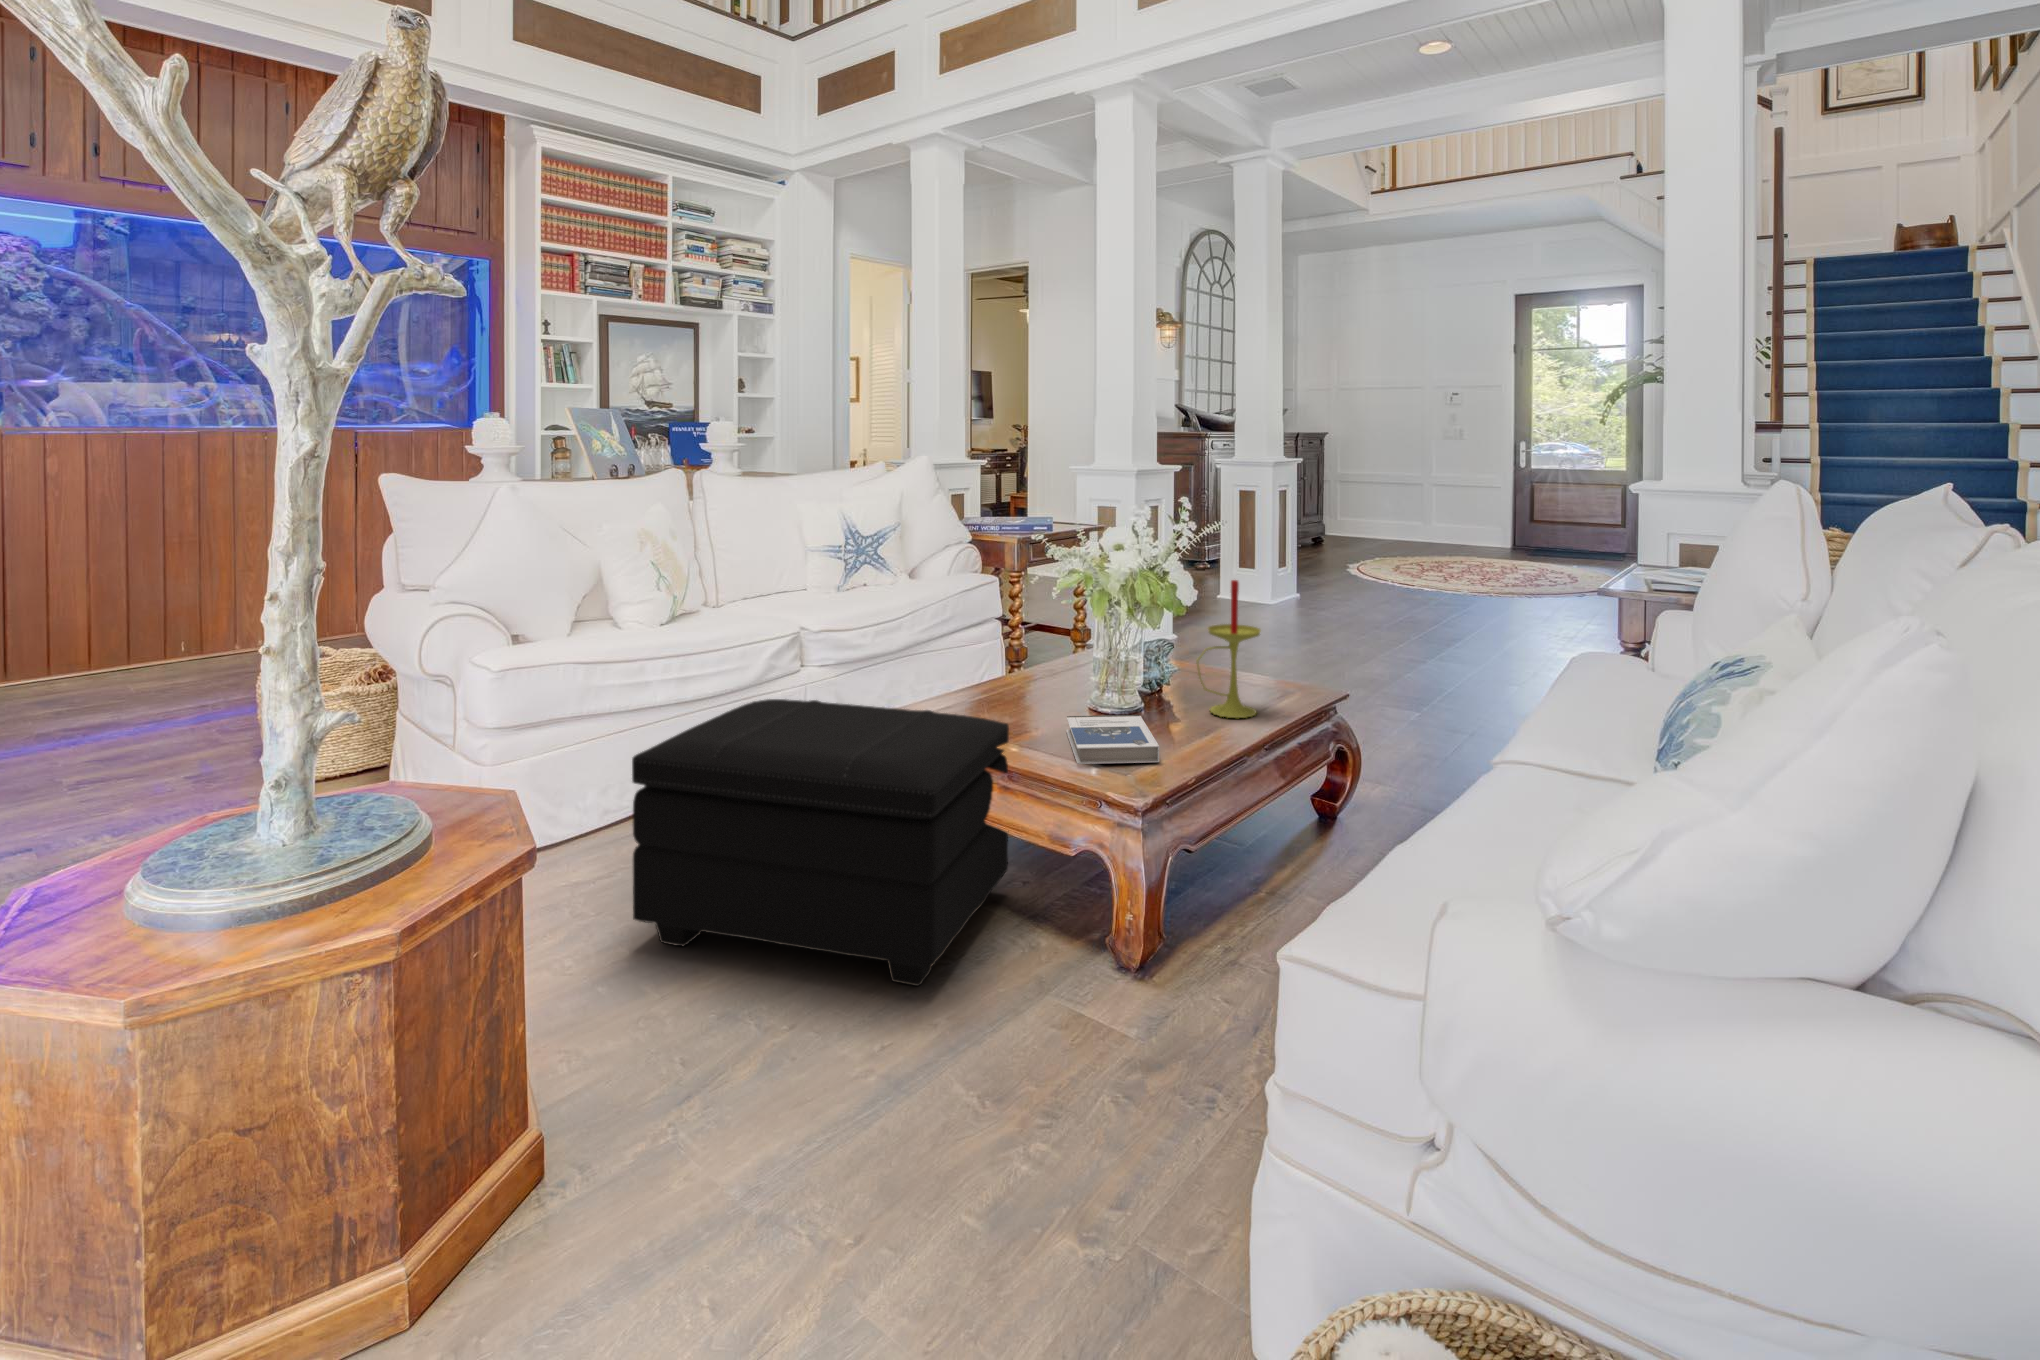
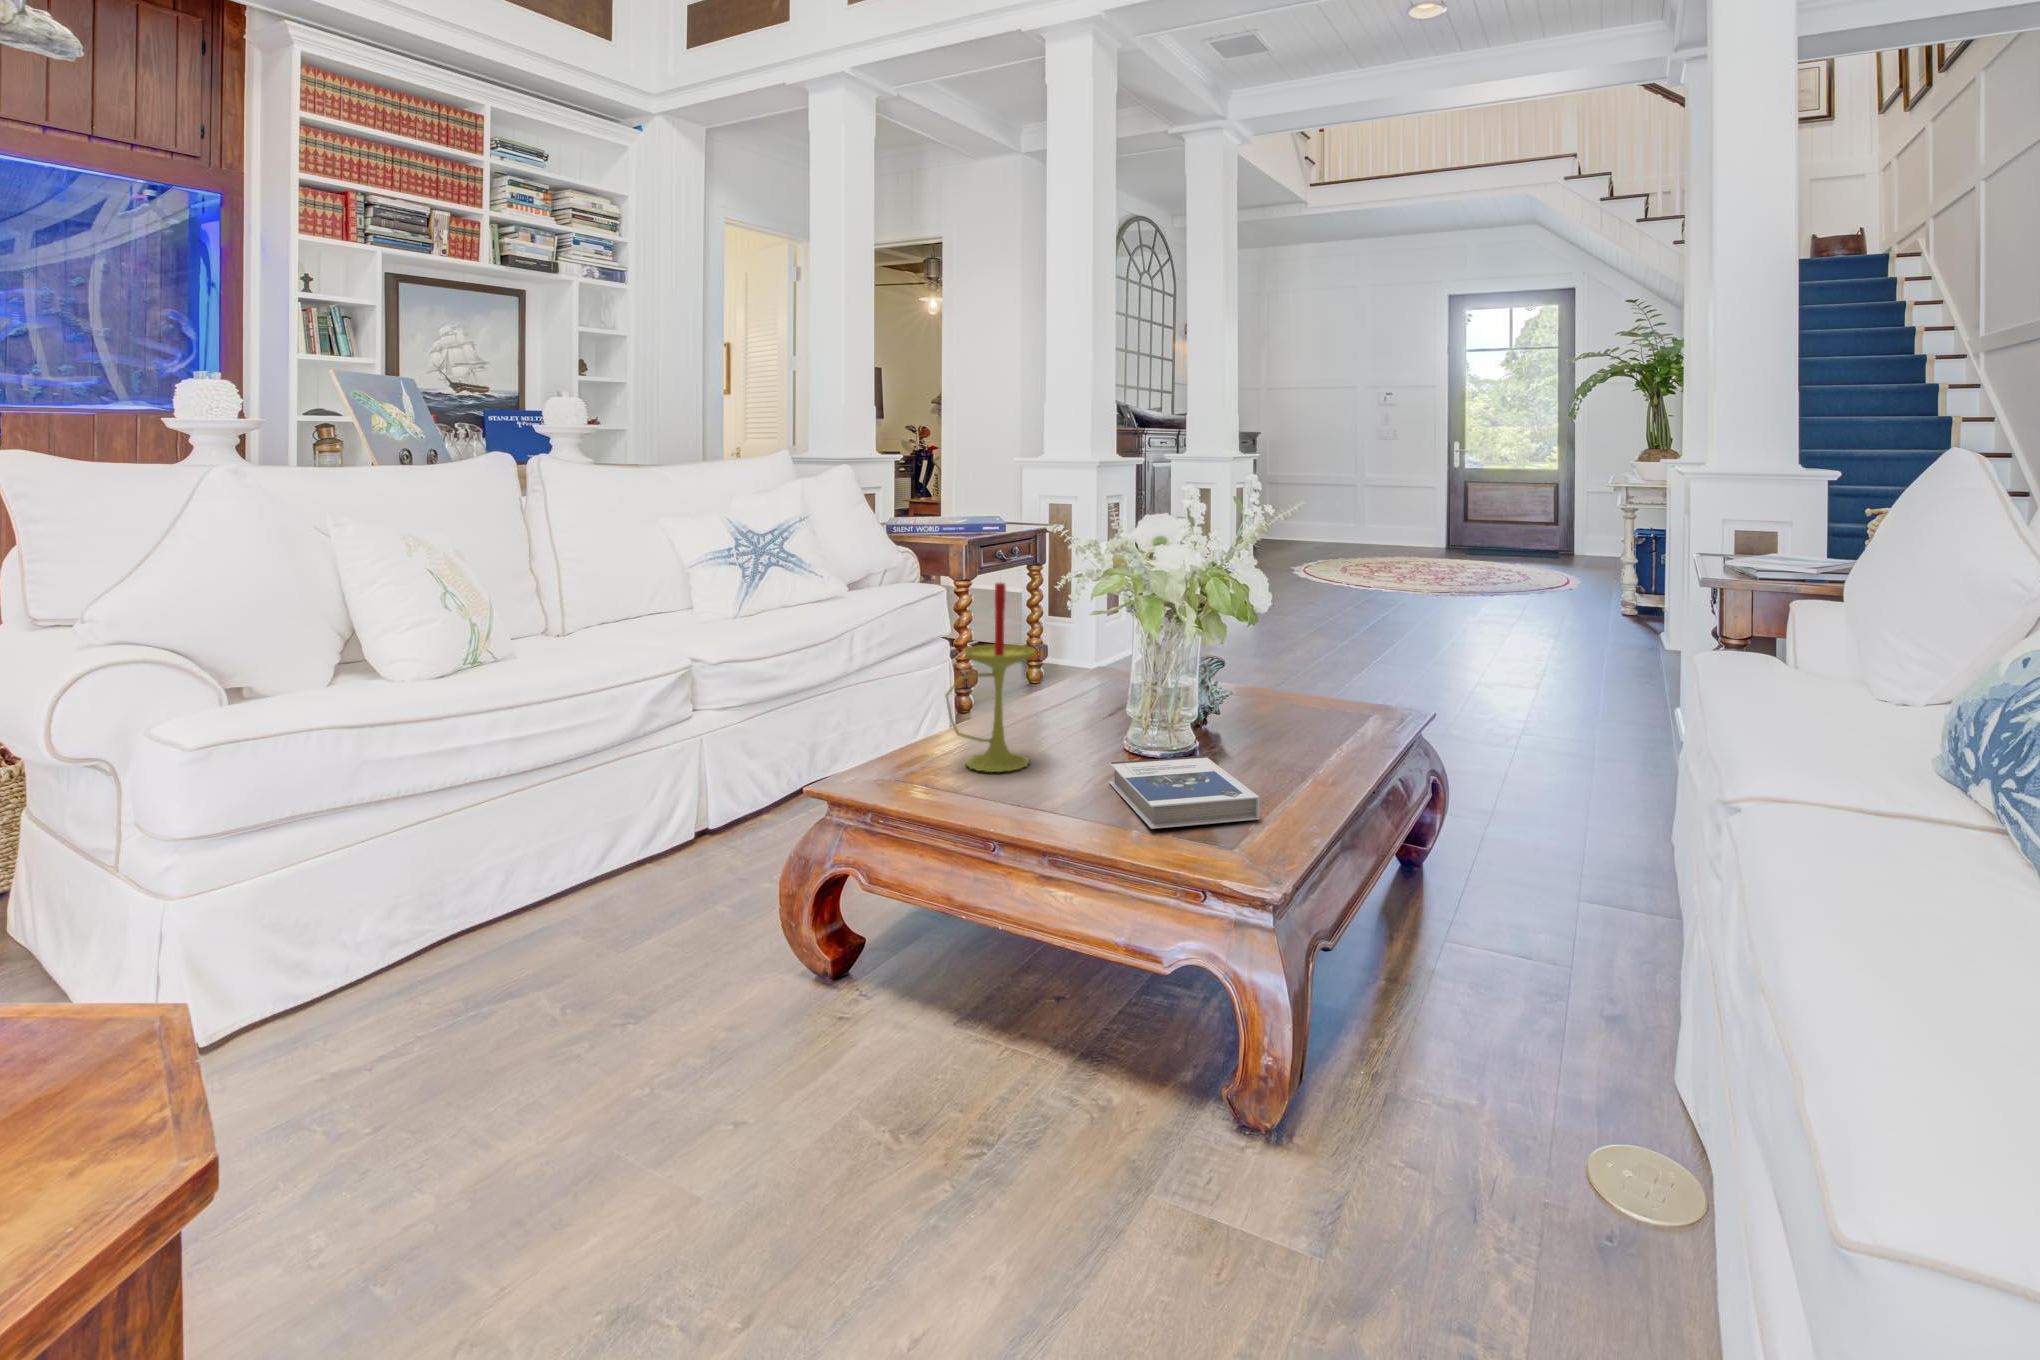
candle: present [1197,580,1261,718] -> present [946,582,1035,772]
footstool: present [632,699,1009,986] -> none [453,758,1032,1187]

